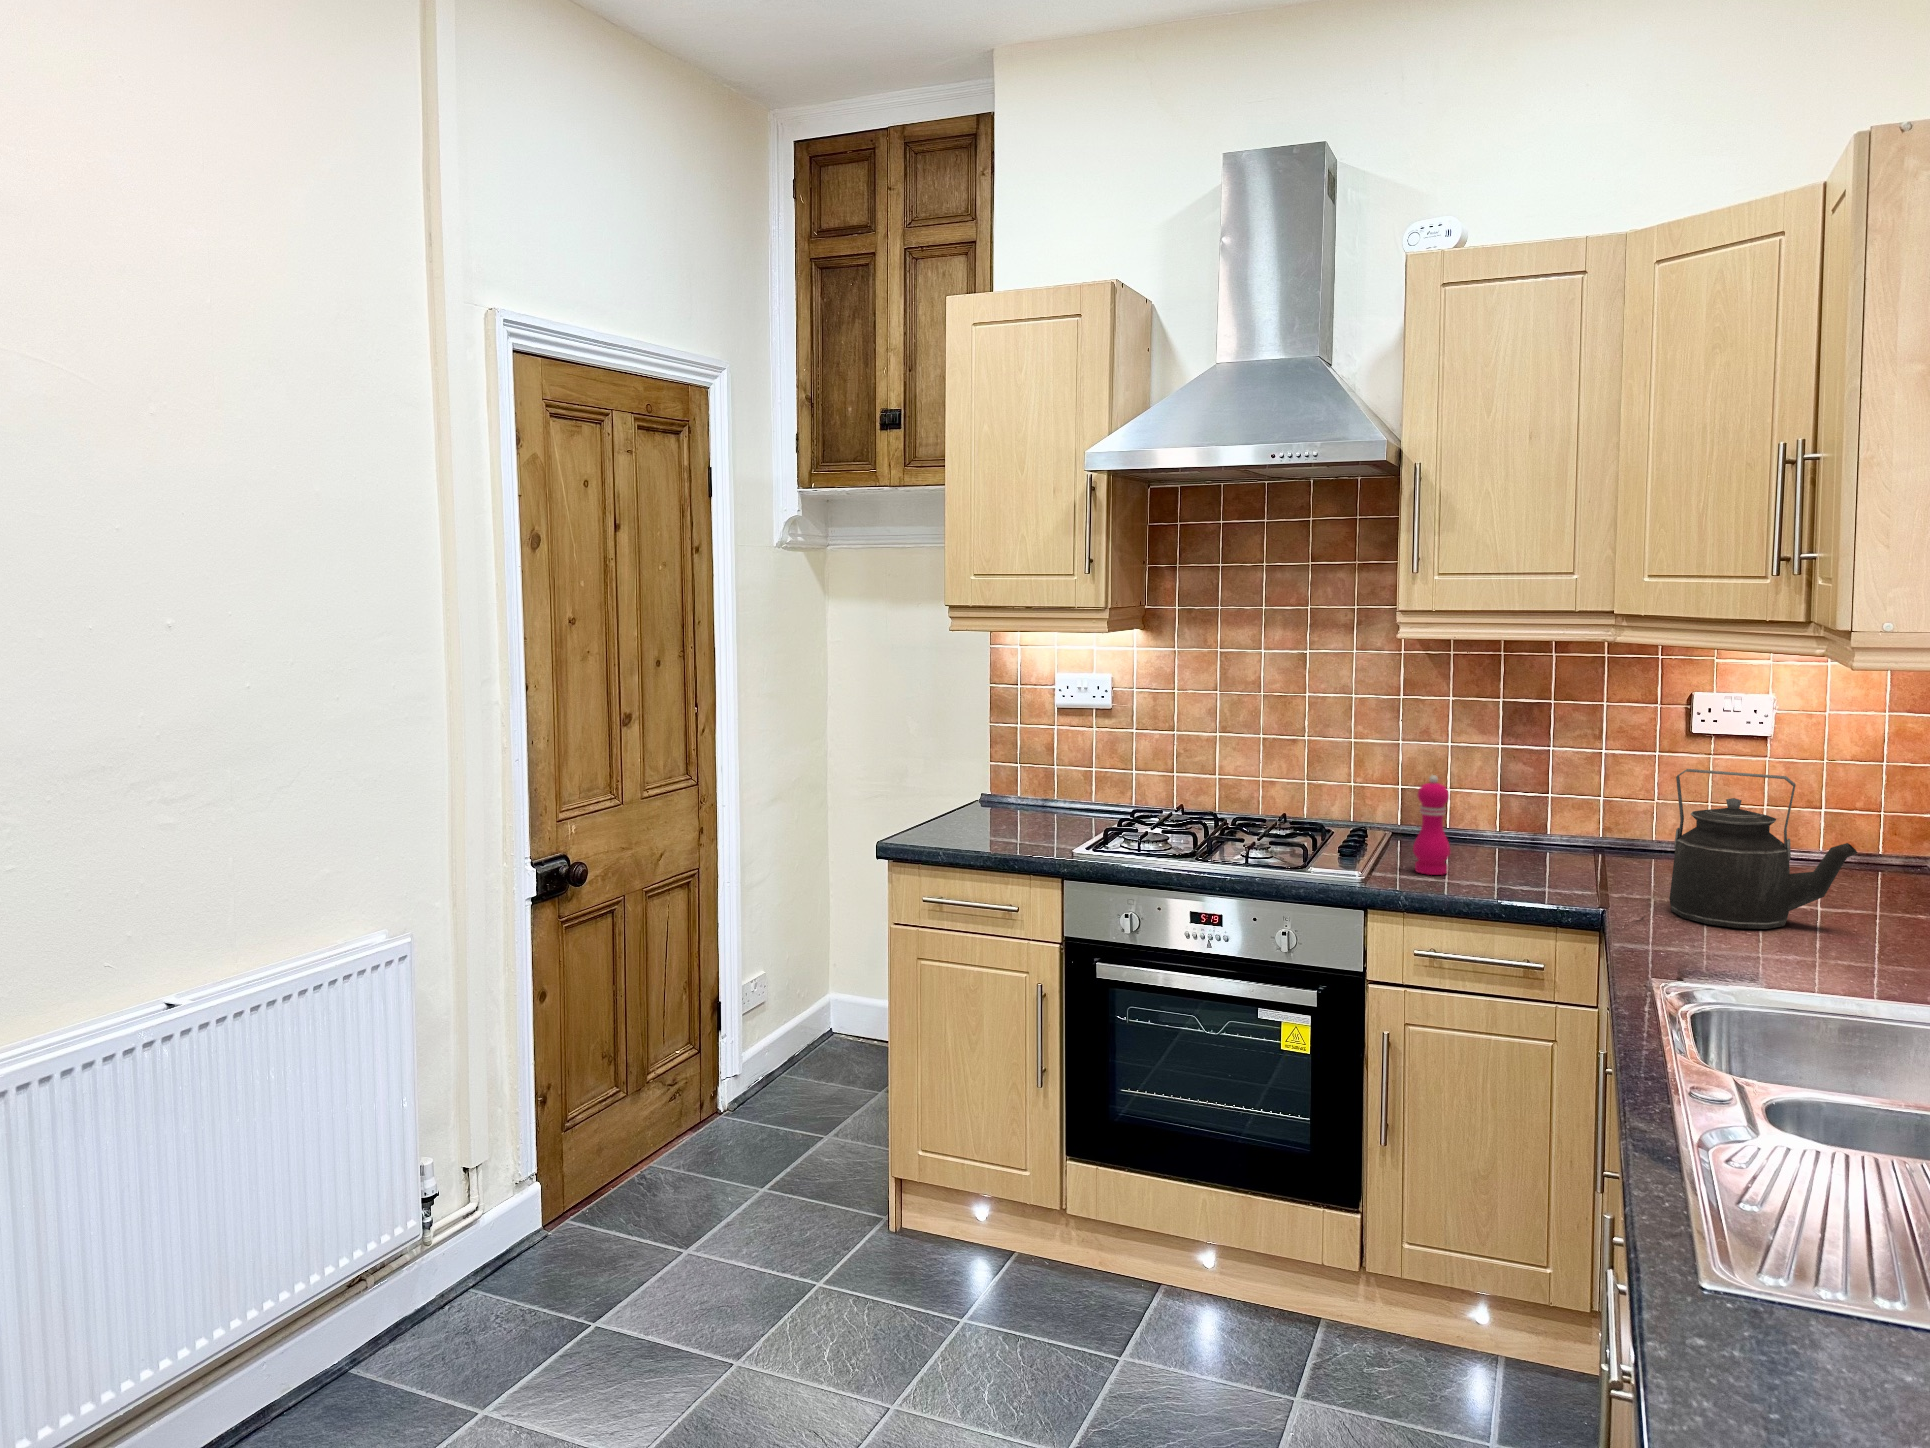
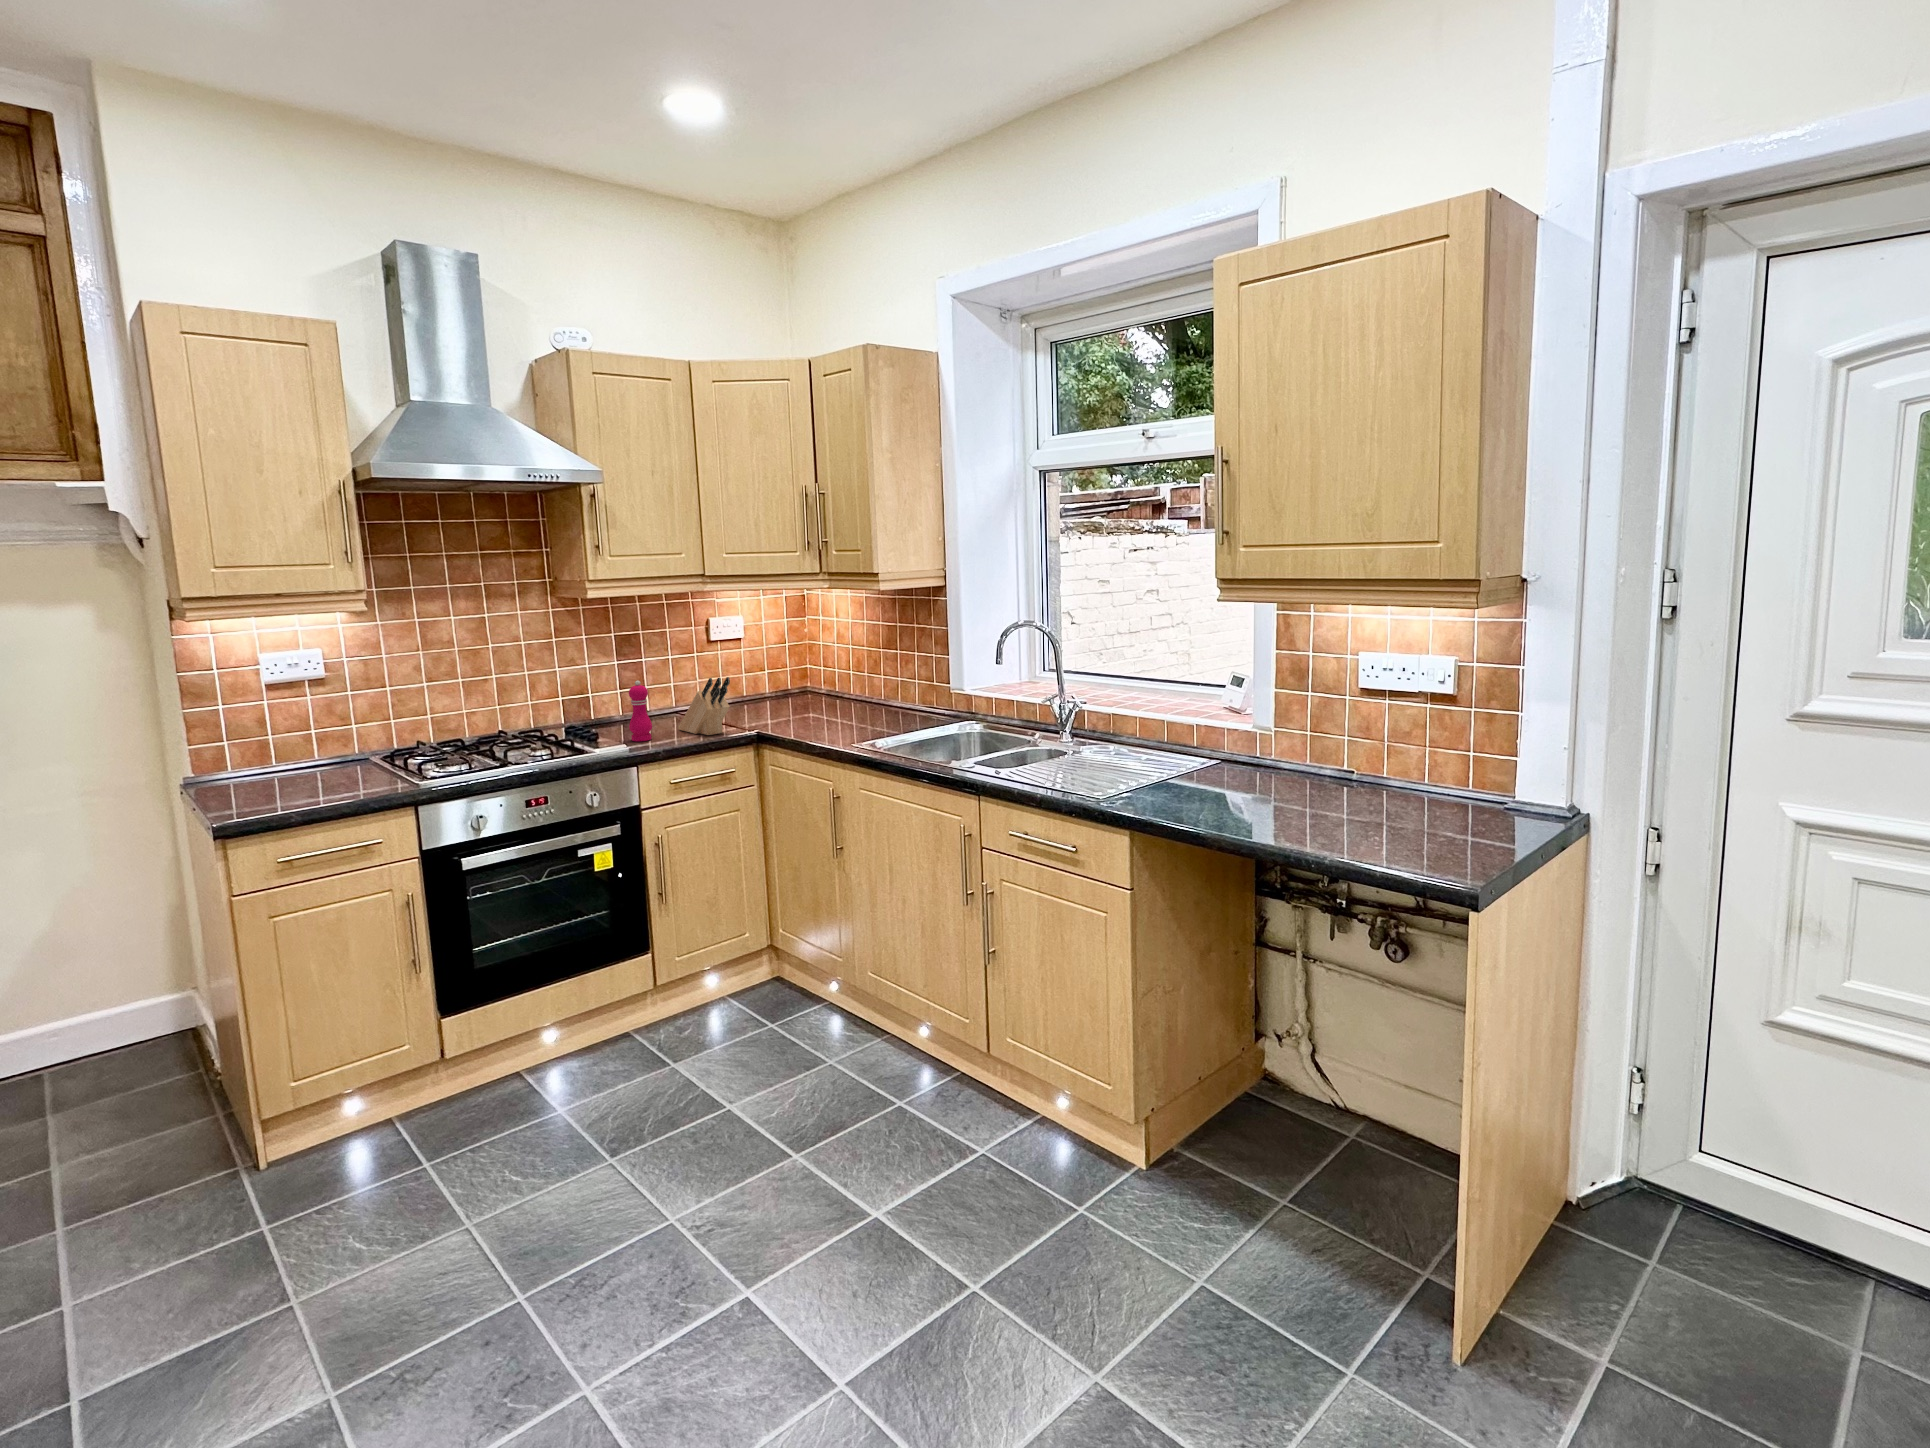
kettle: present [1669,769,1858,929] -> none [764,651,840,730]
knife block: none [1521,791,1572,894] -> present [678,677,730,735]

